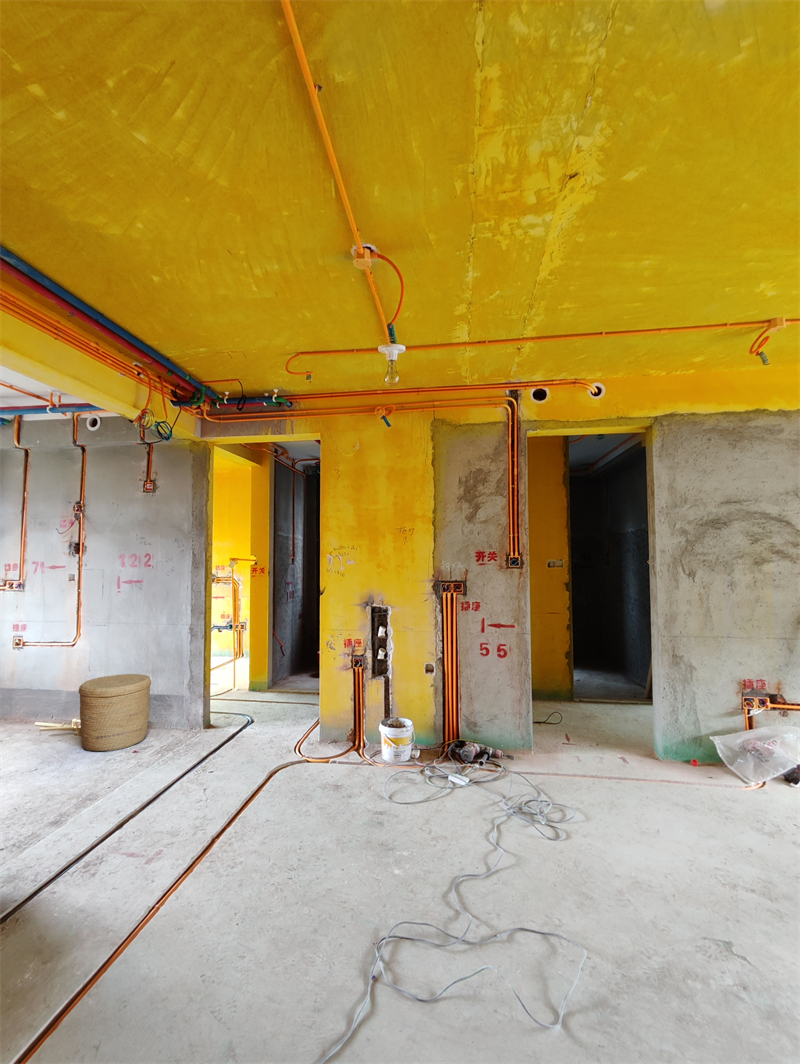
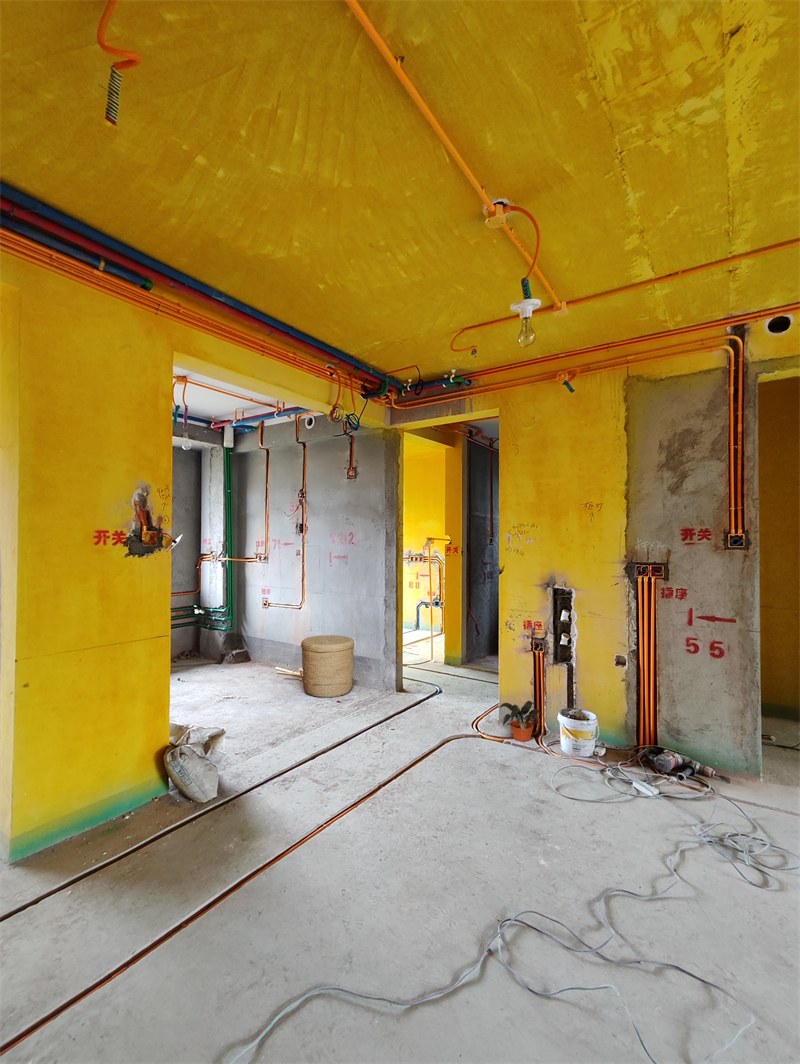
potted plant: none [322,717,365,758] -> present [500,701,542,741]

